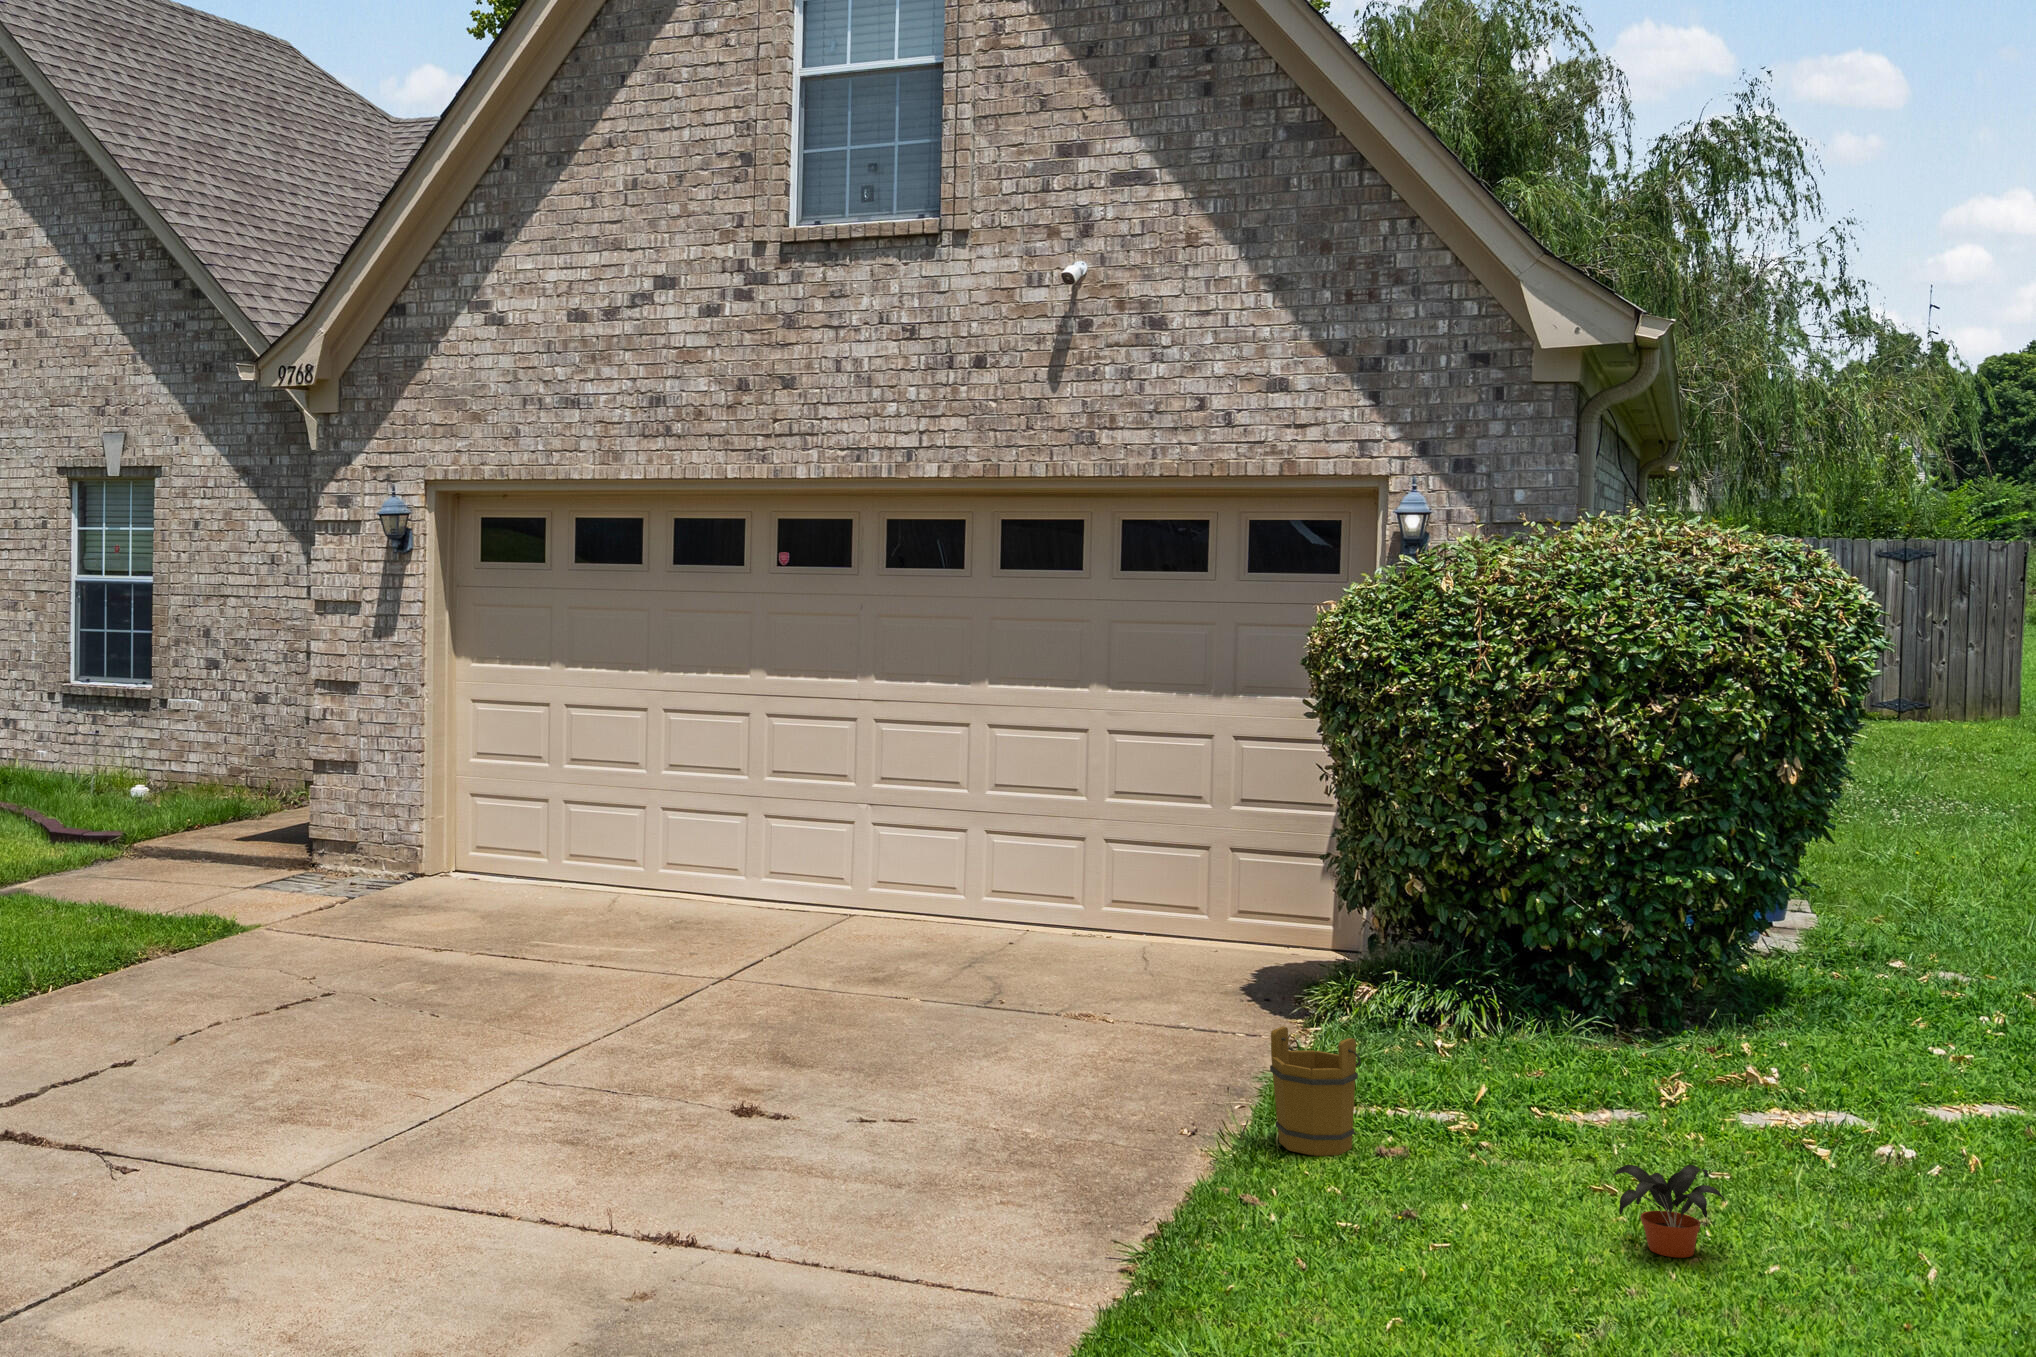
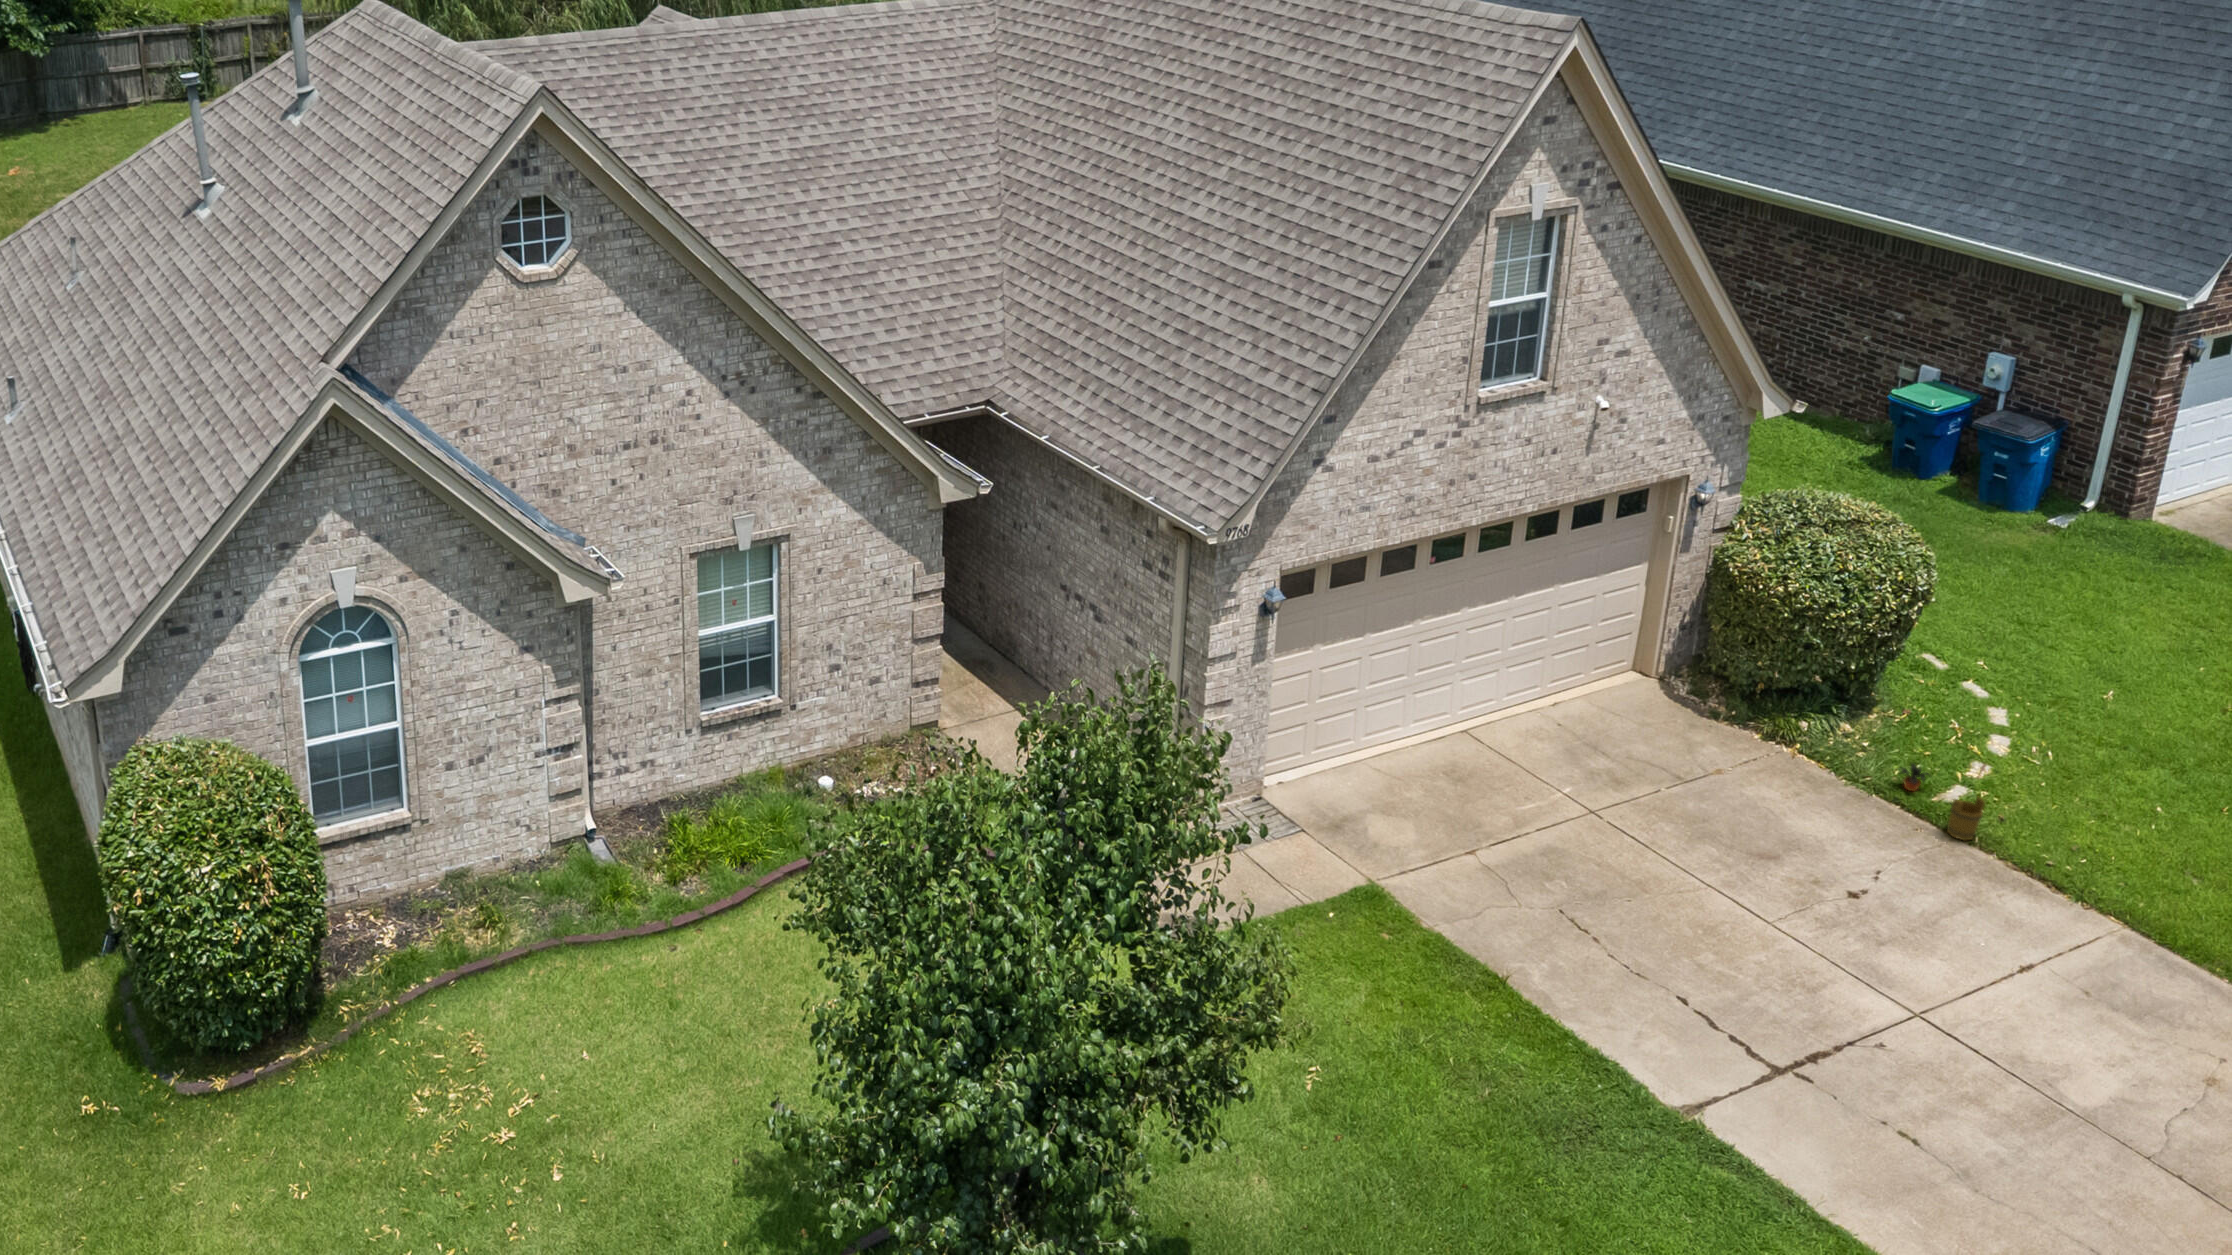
potted plant: present [1613,1165,1726,1258] -> present [1901,763,1928,791]

